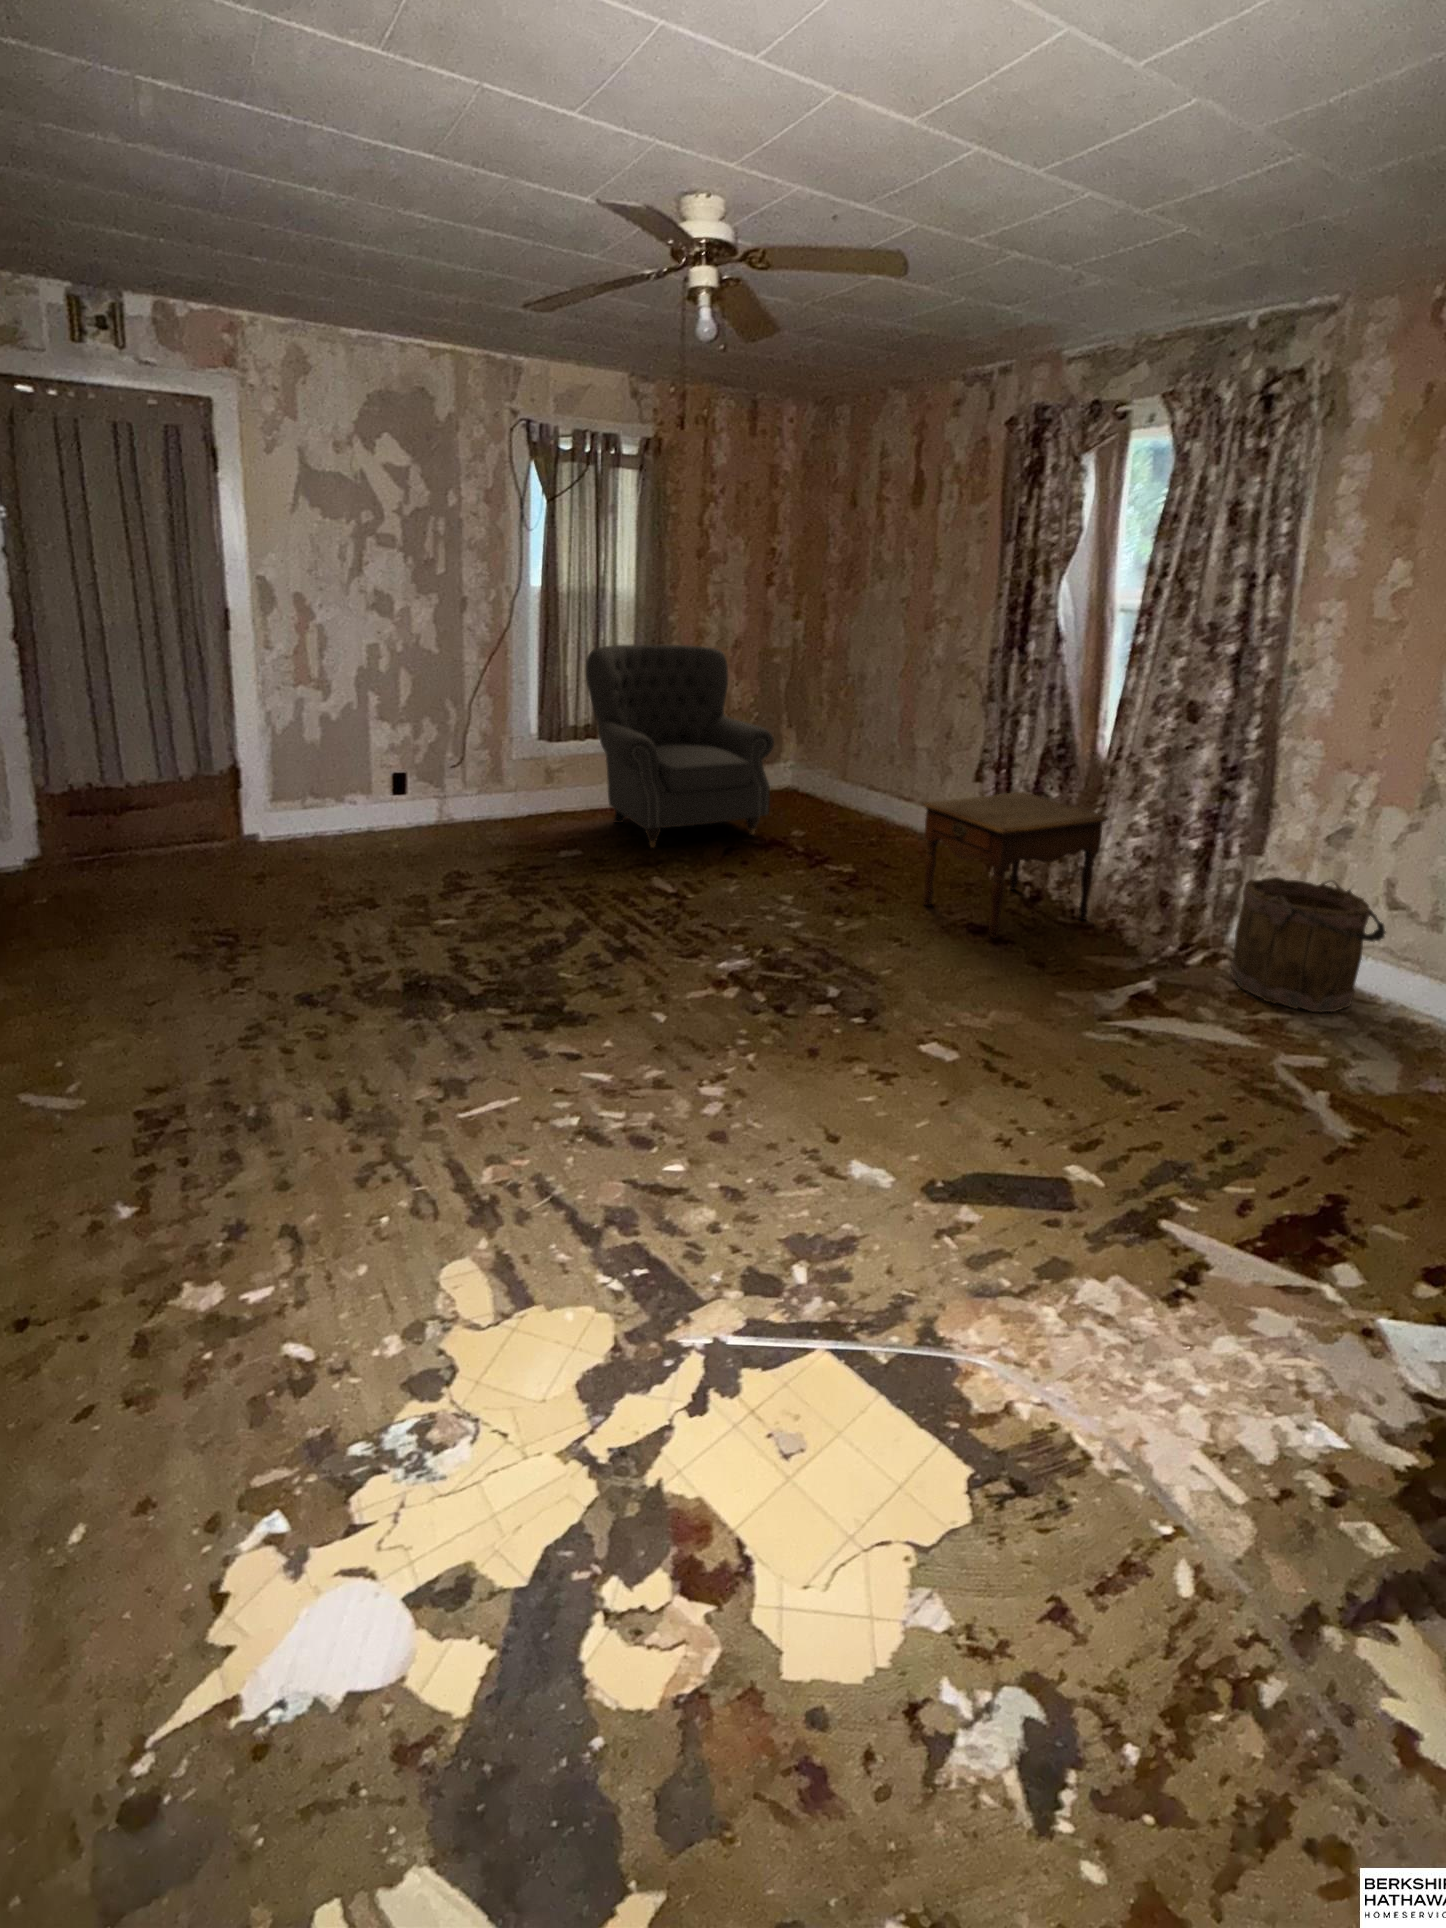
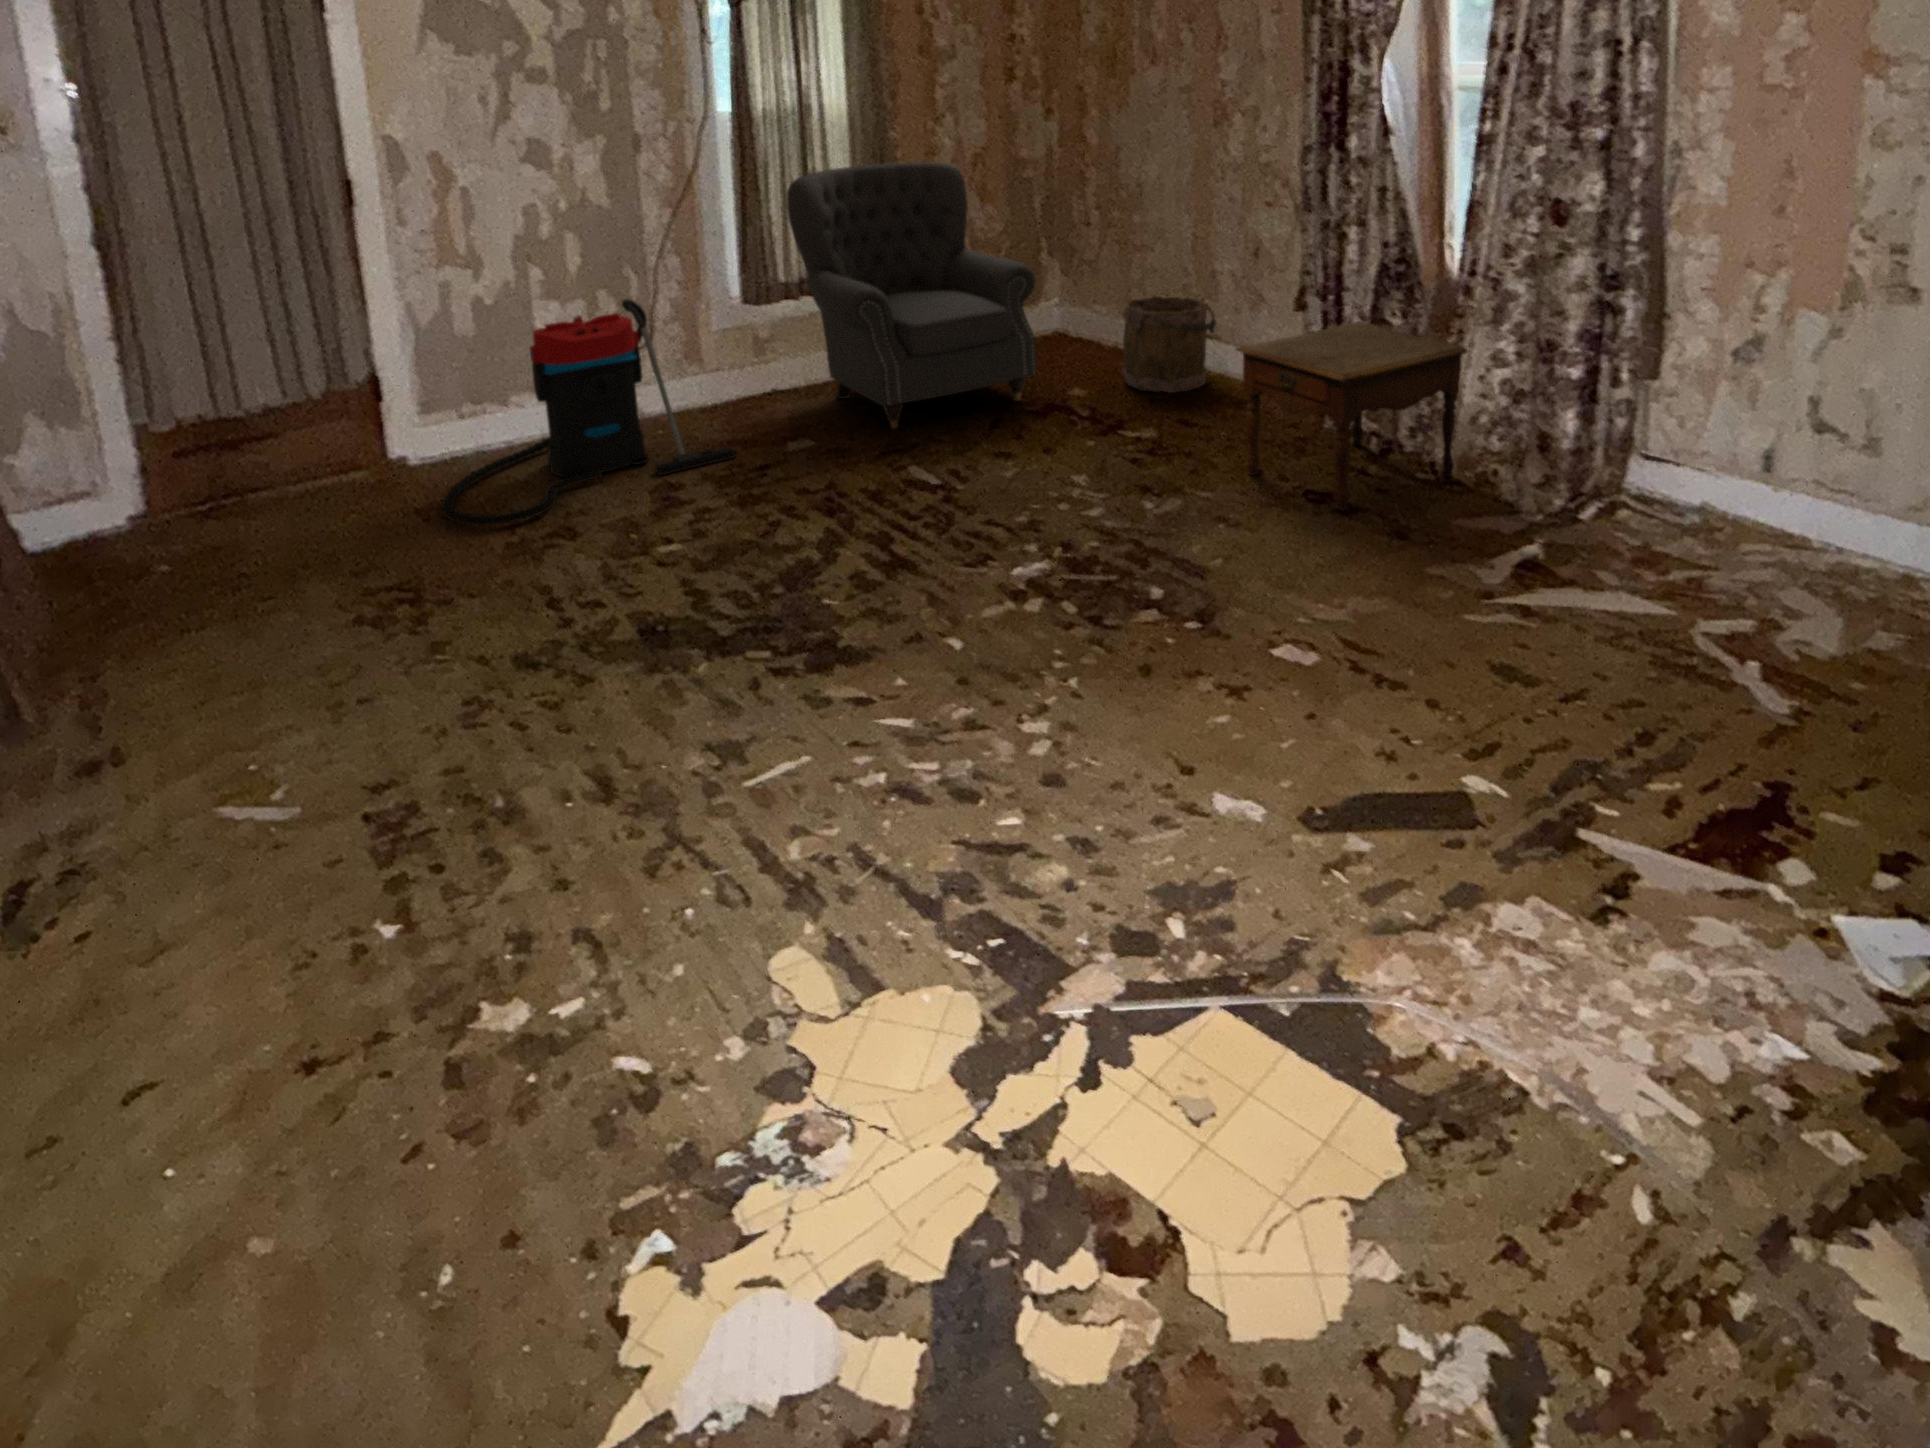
vacuum cleaner: none [287,730,525,892] -> present [442,299,736,525]
bucket: present [1230,877,1385,1013] -> present [1123,294,1216,393]

